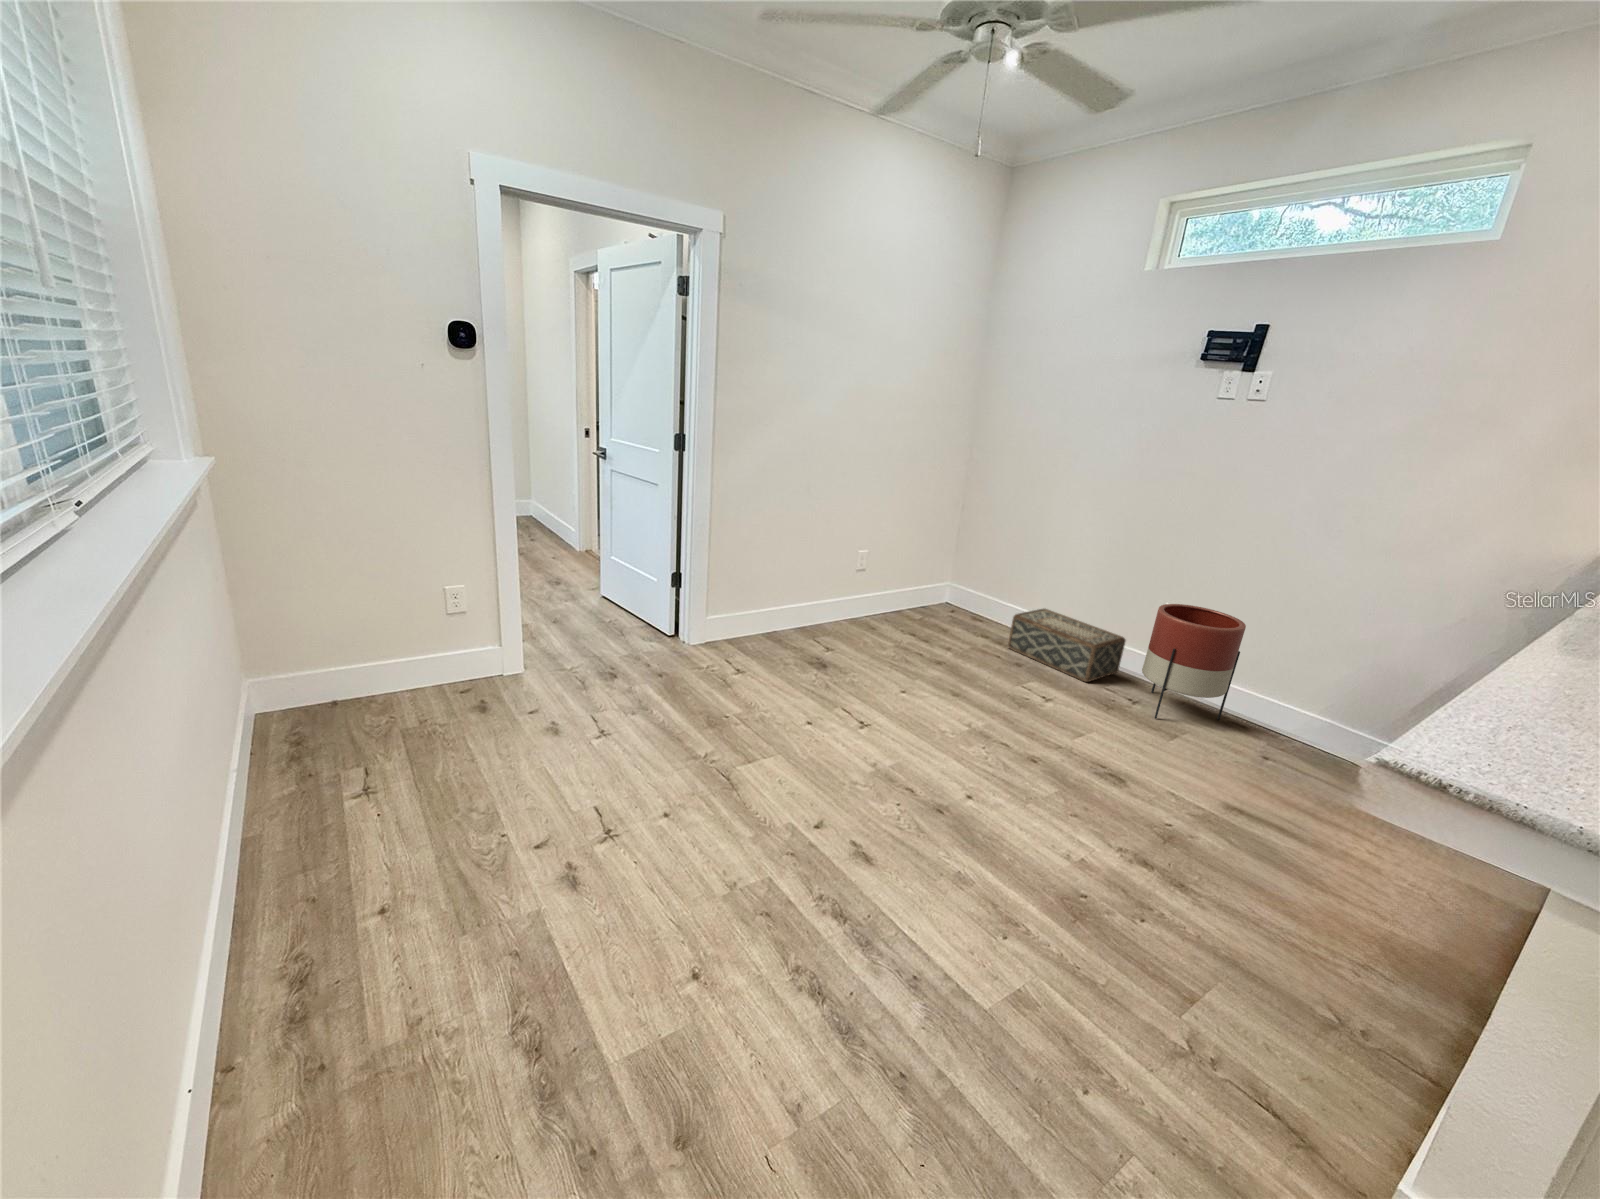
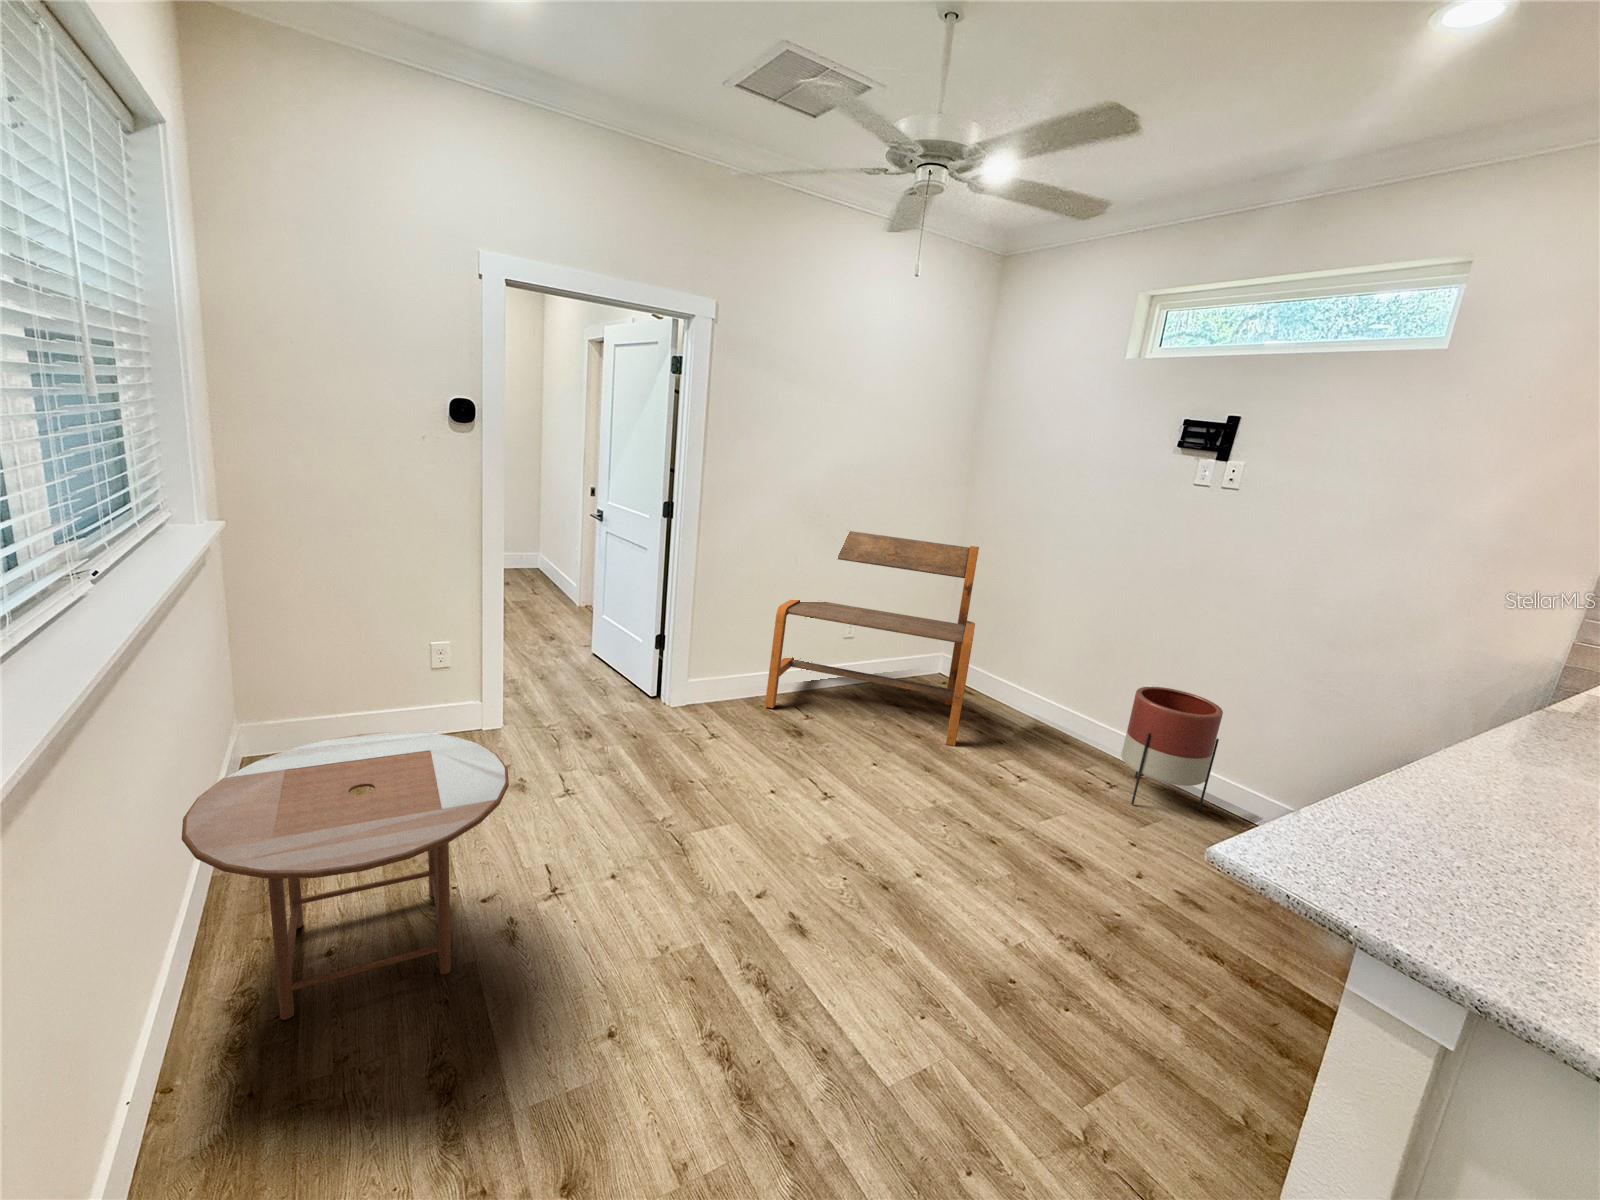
bench: none [785,457,993,671] -> present [765,531,979,746]
woven basket: present [1008,609,1126,682] -> none [994,685,1111,763]
side table: none [210,677,563,985] -> present [182,732,509,1020]

